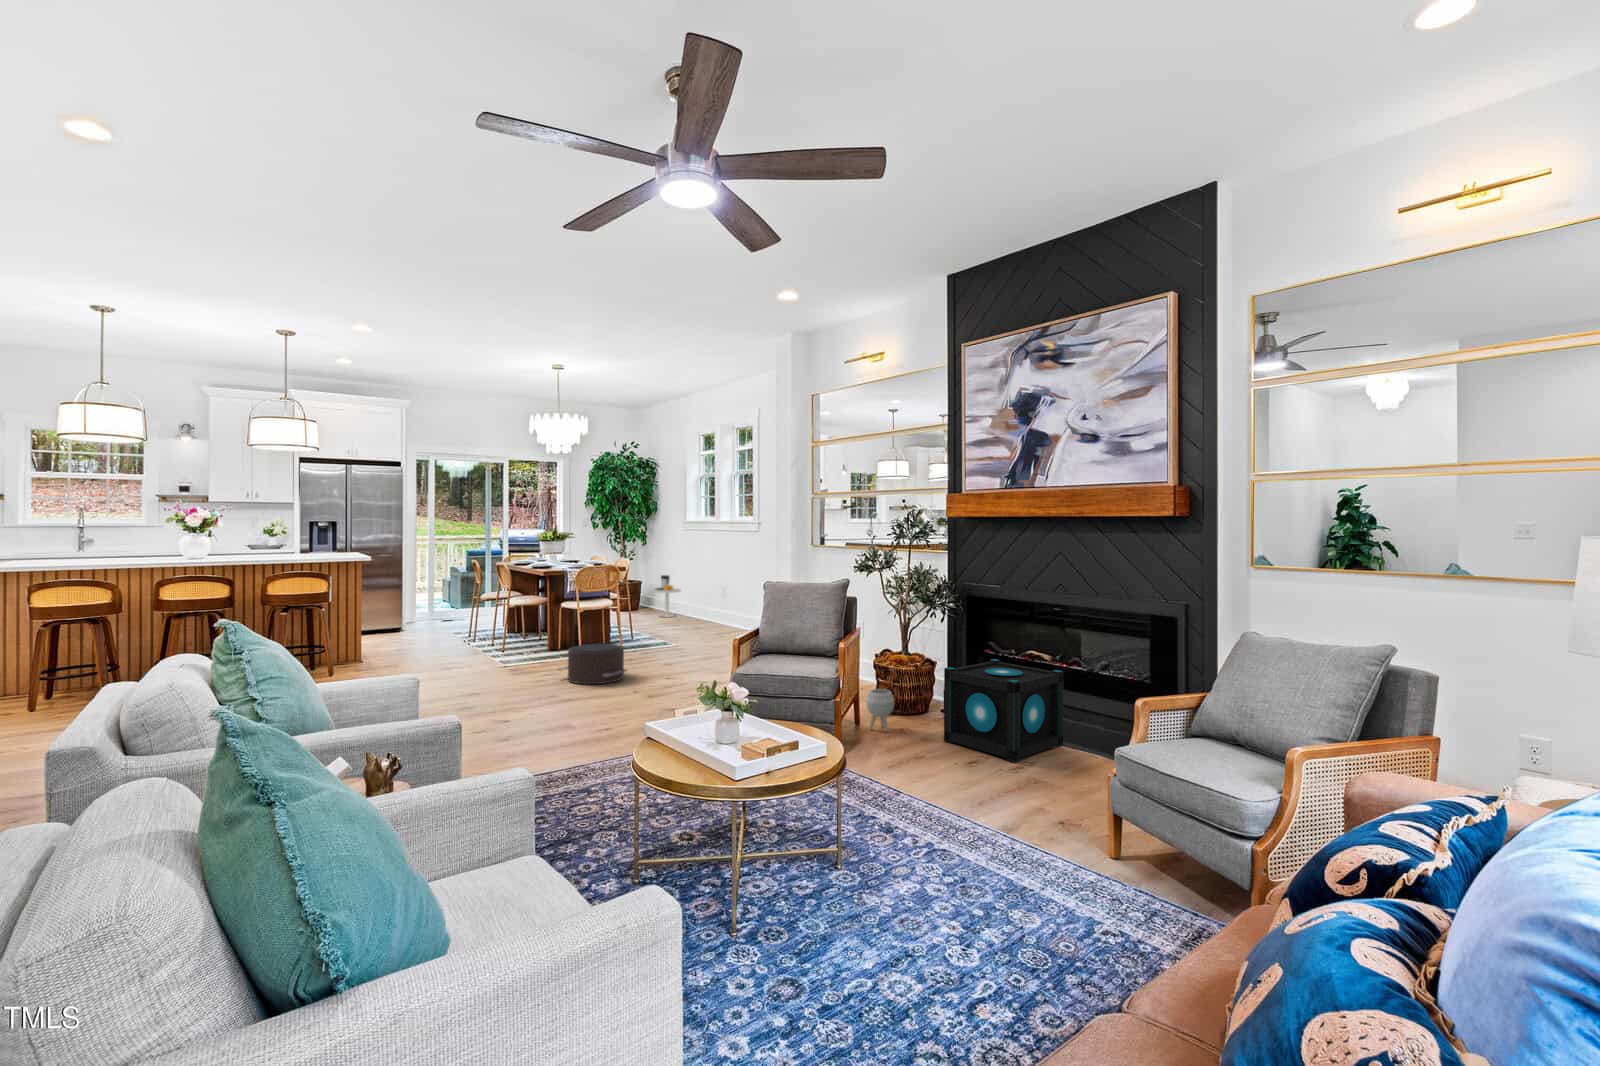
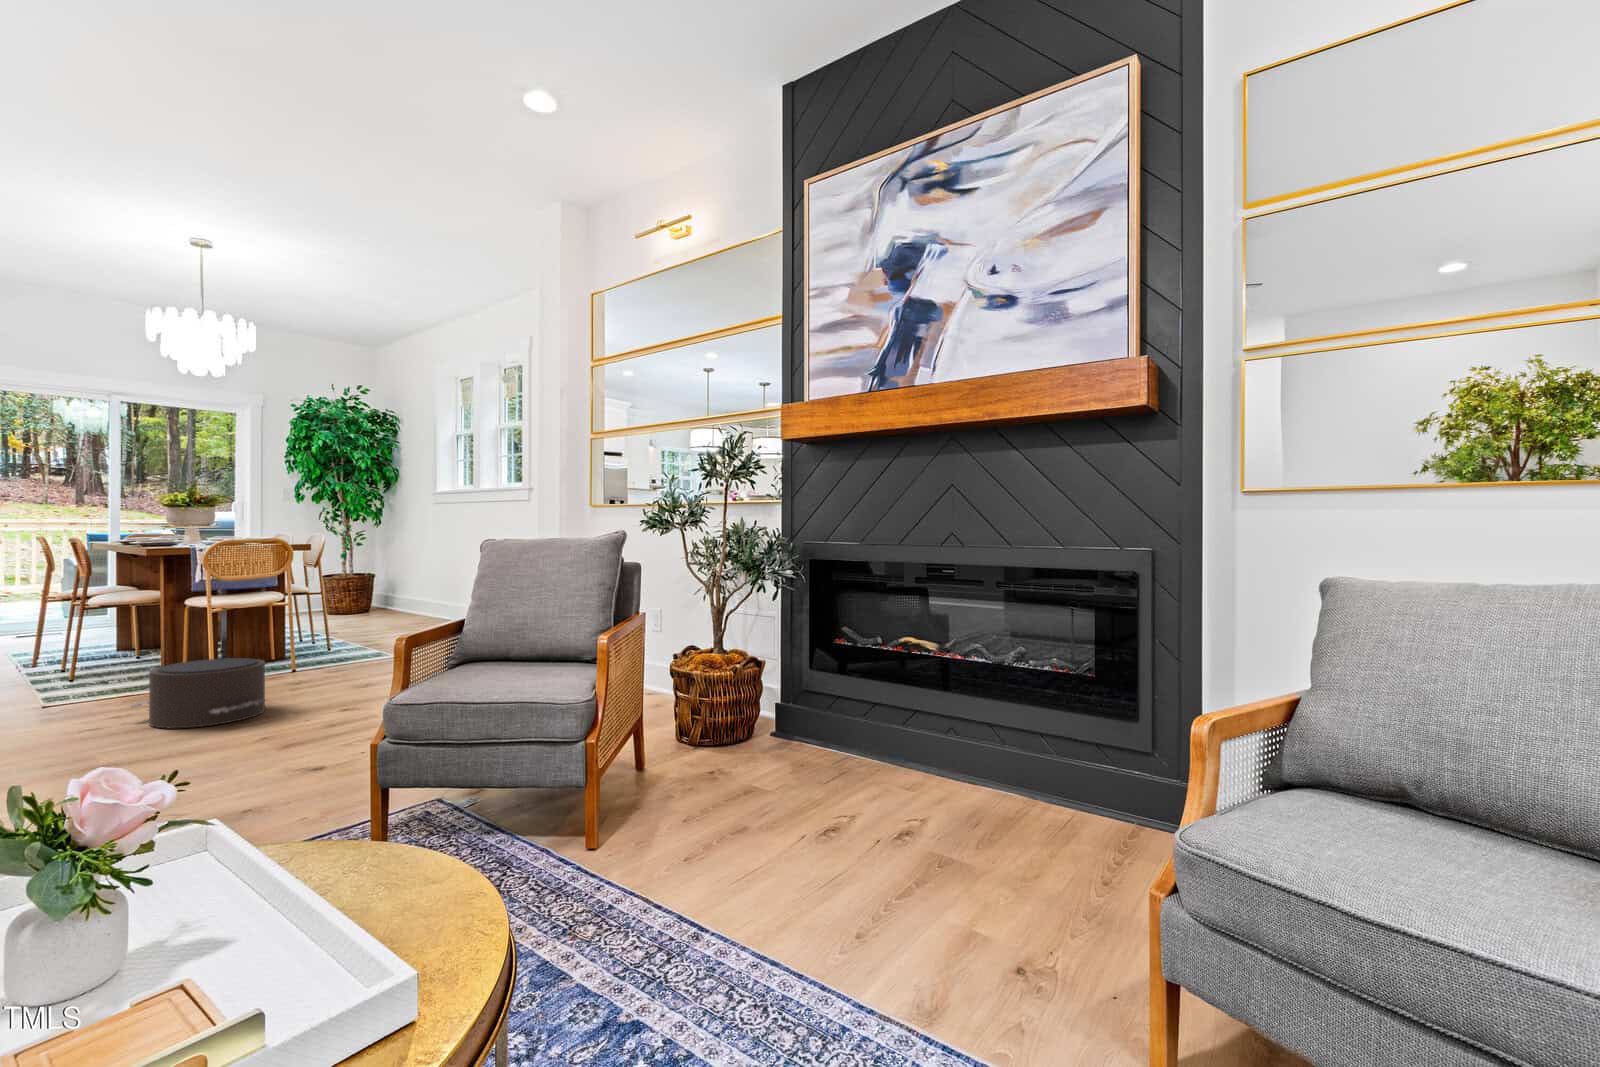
side table: present [654,575,681,617] -> none [383,564,424,621]
speaker: present [944,659,1064,762] -> none [780,654,963,825]
planter: present [866,689,894,732] -> none [653,711,699,782]

